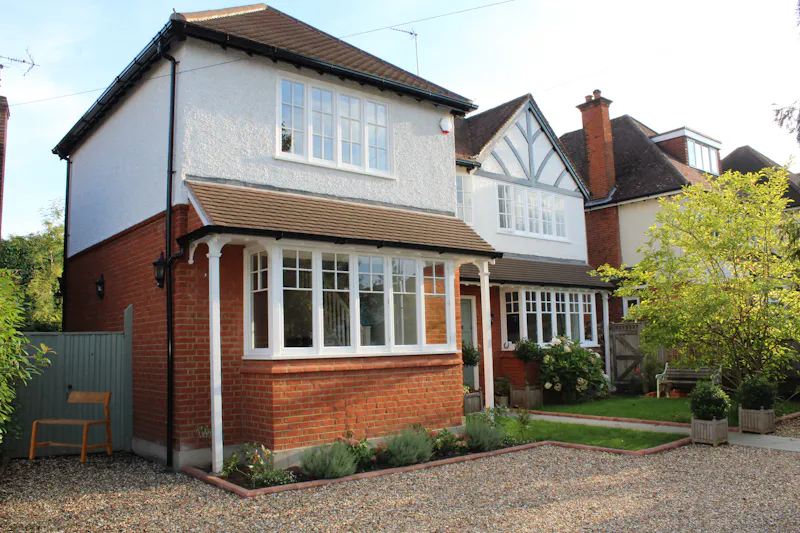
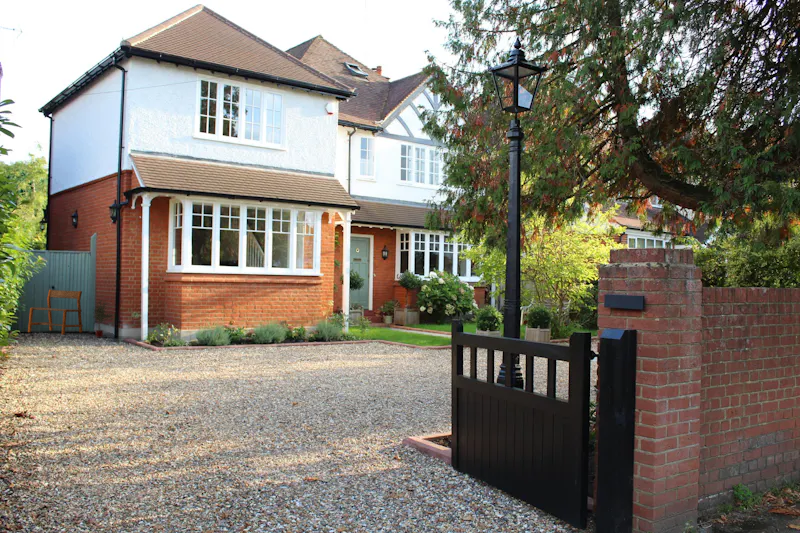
potted tree: none [128,407,163,466] -> present [94,302,113,338]

